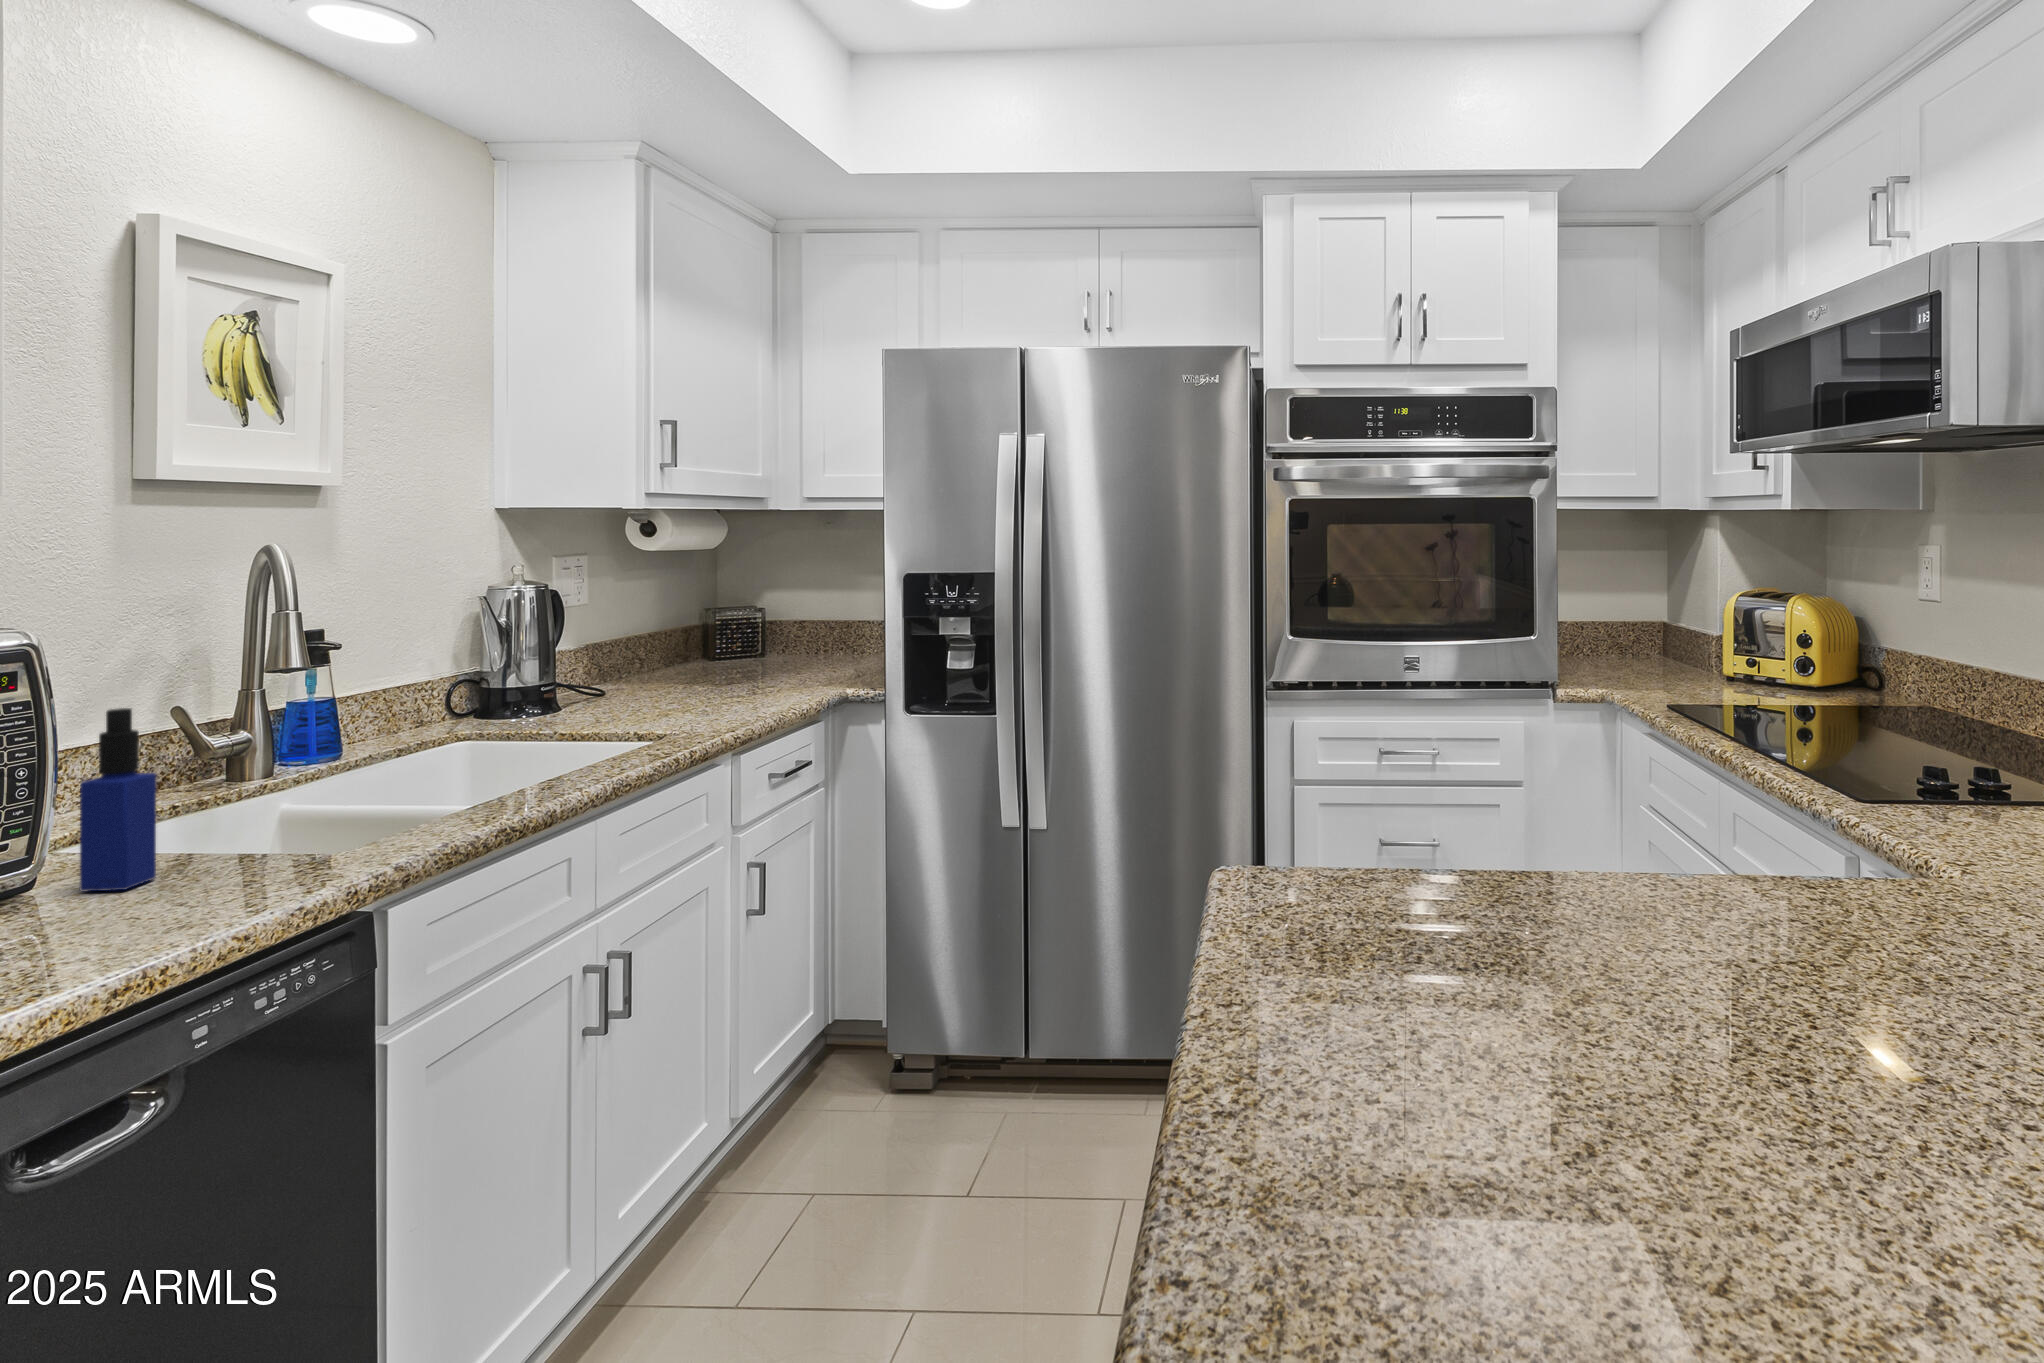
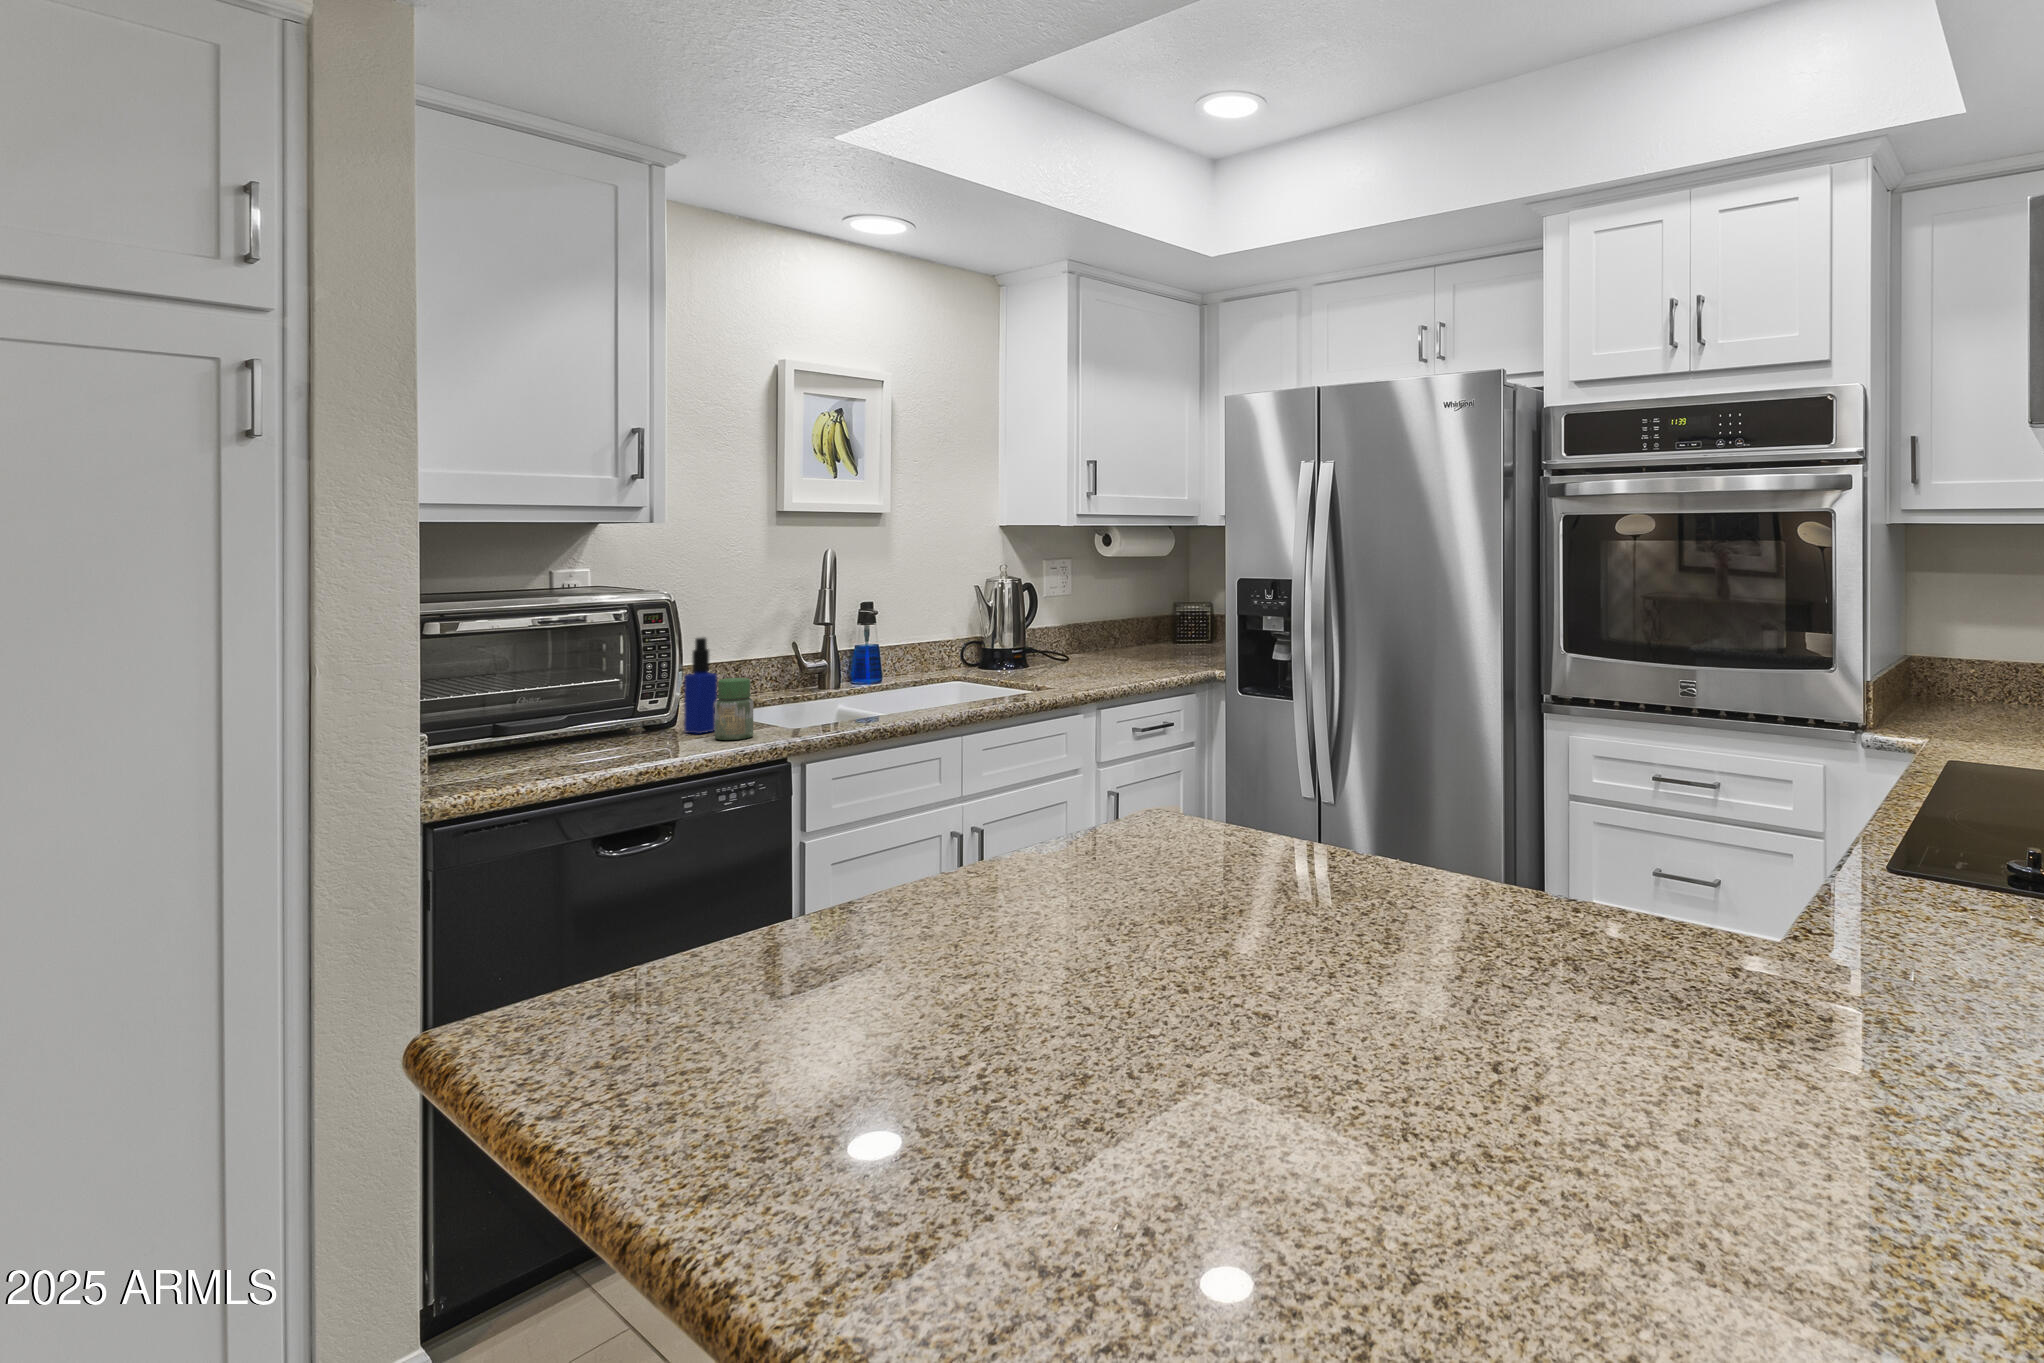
jar: none [183,776,268,895] -> present [715,678,753,740]

